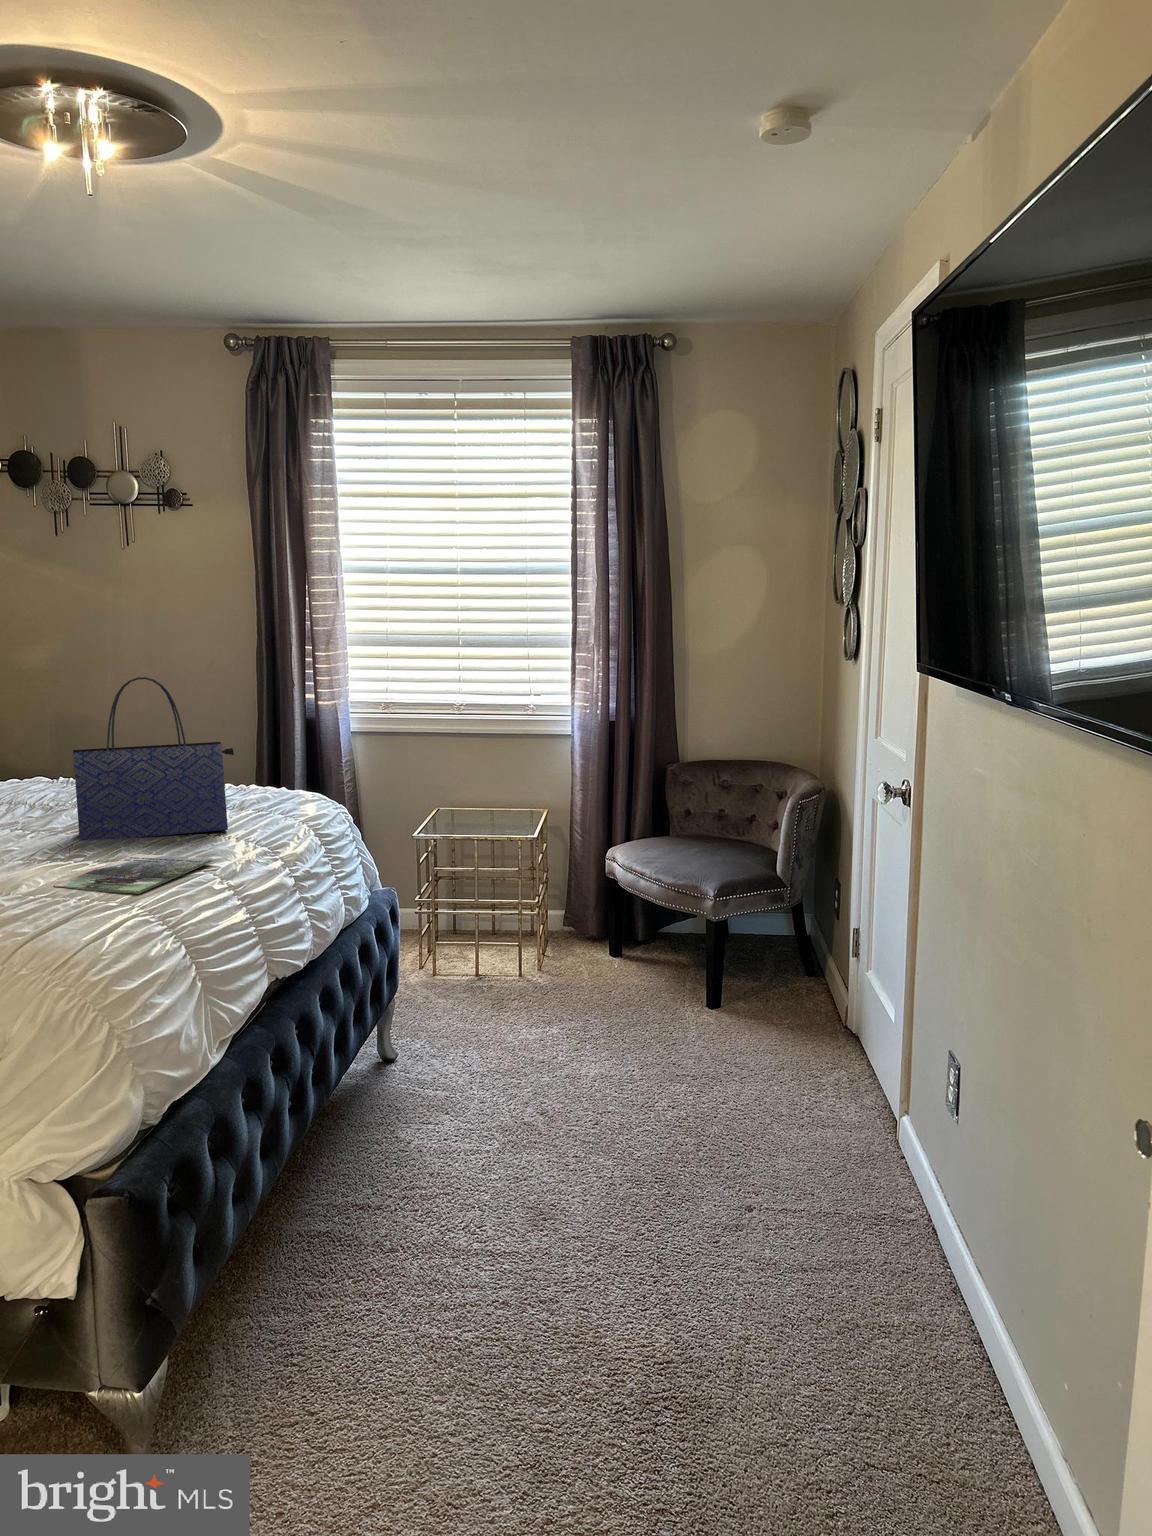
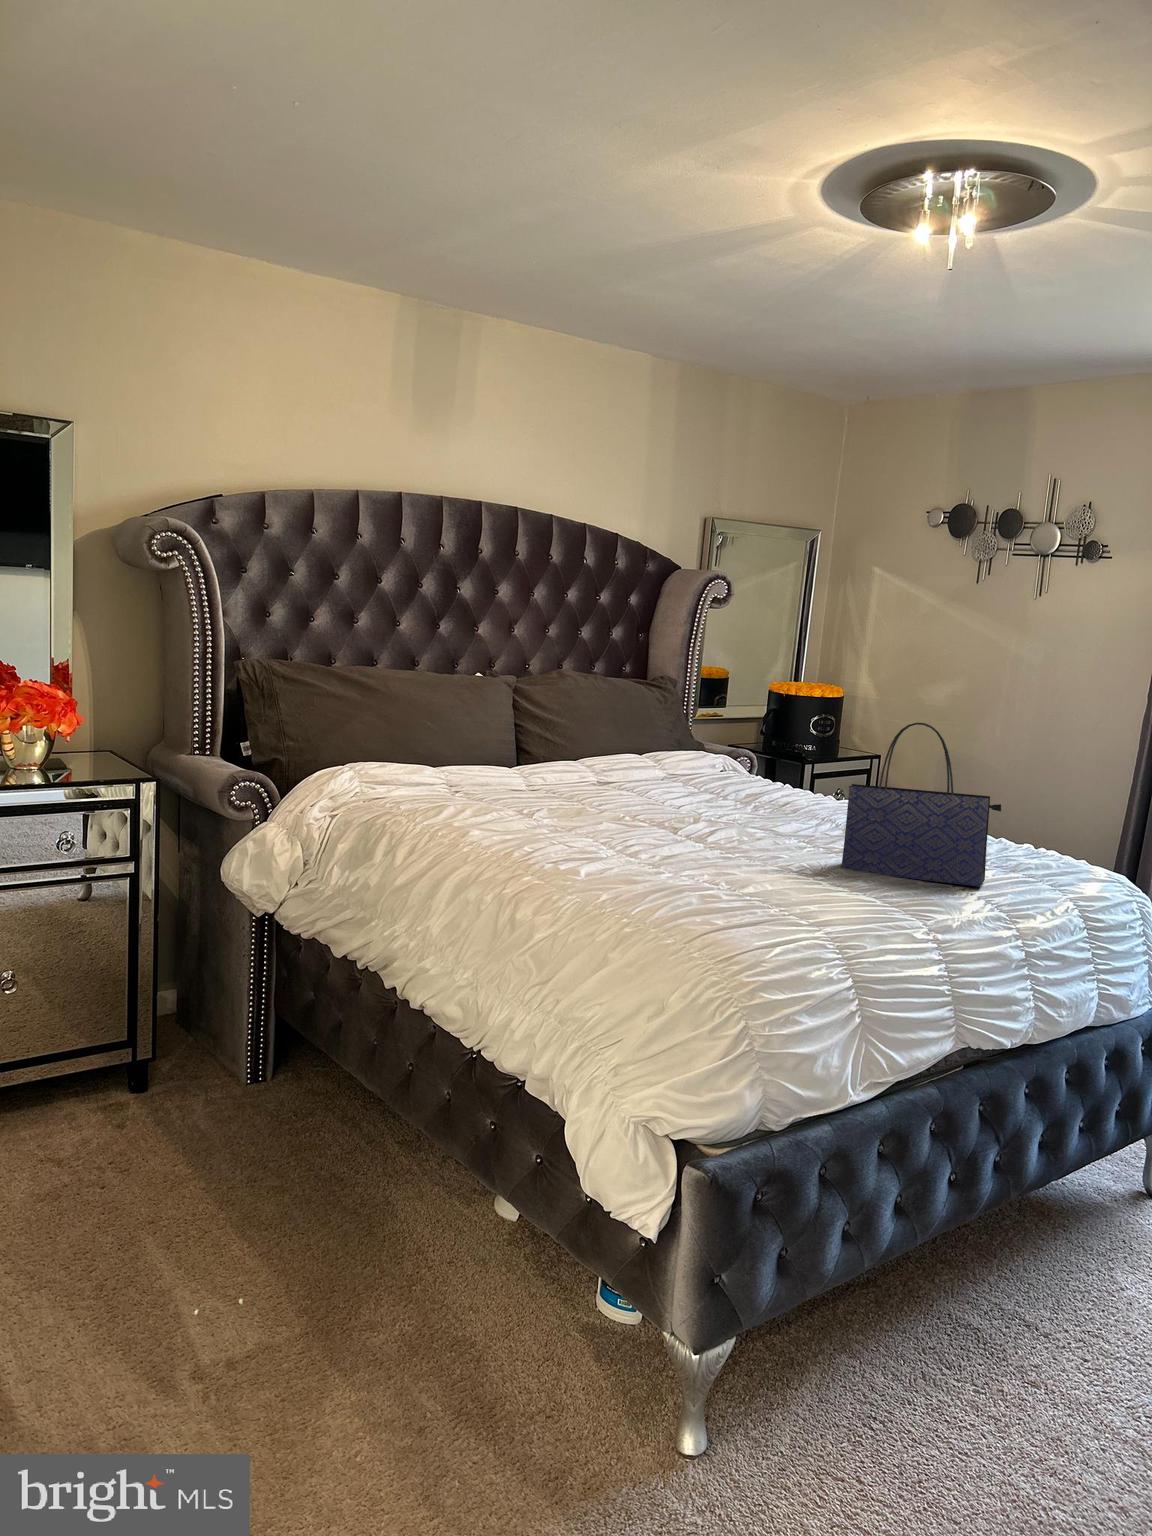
magazine: present [54,854,213,894] -> none [778,889,932,922]

